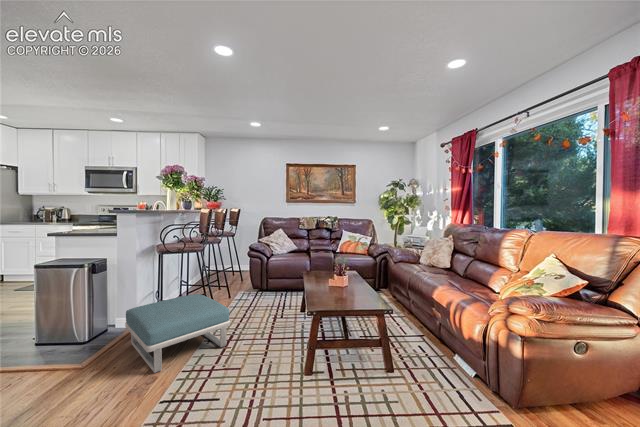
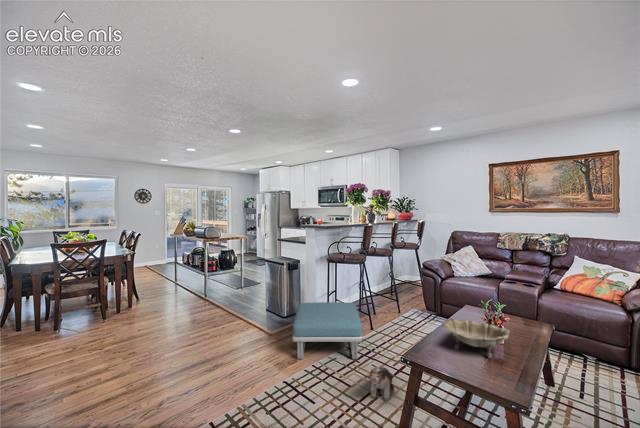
decorative bowl: none [318,272,363,296] -> present [443,319,510,358]
plush toy: none [261,334,282,367] -> present [367,367,394,400]

